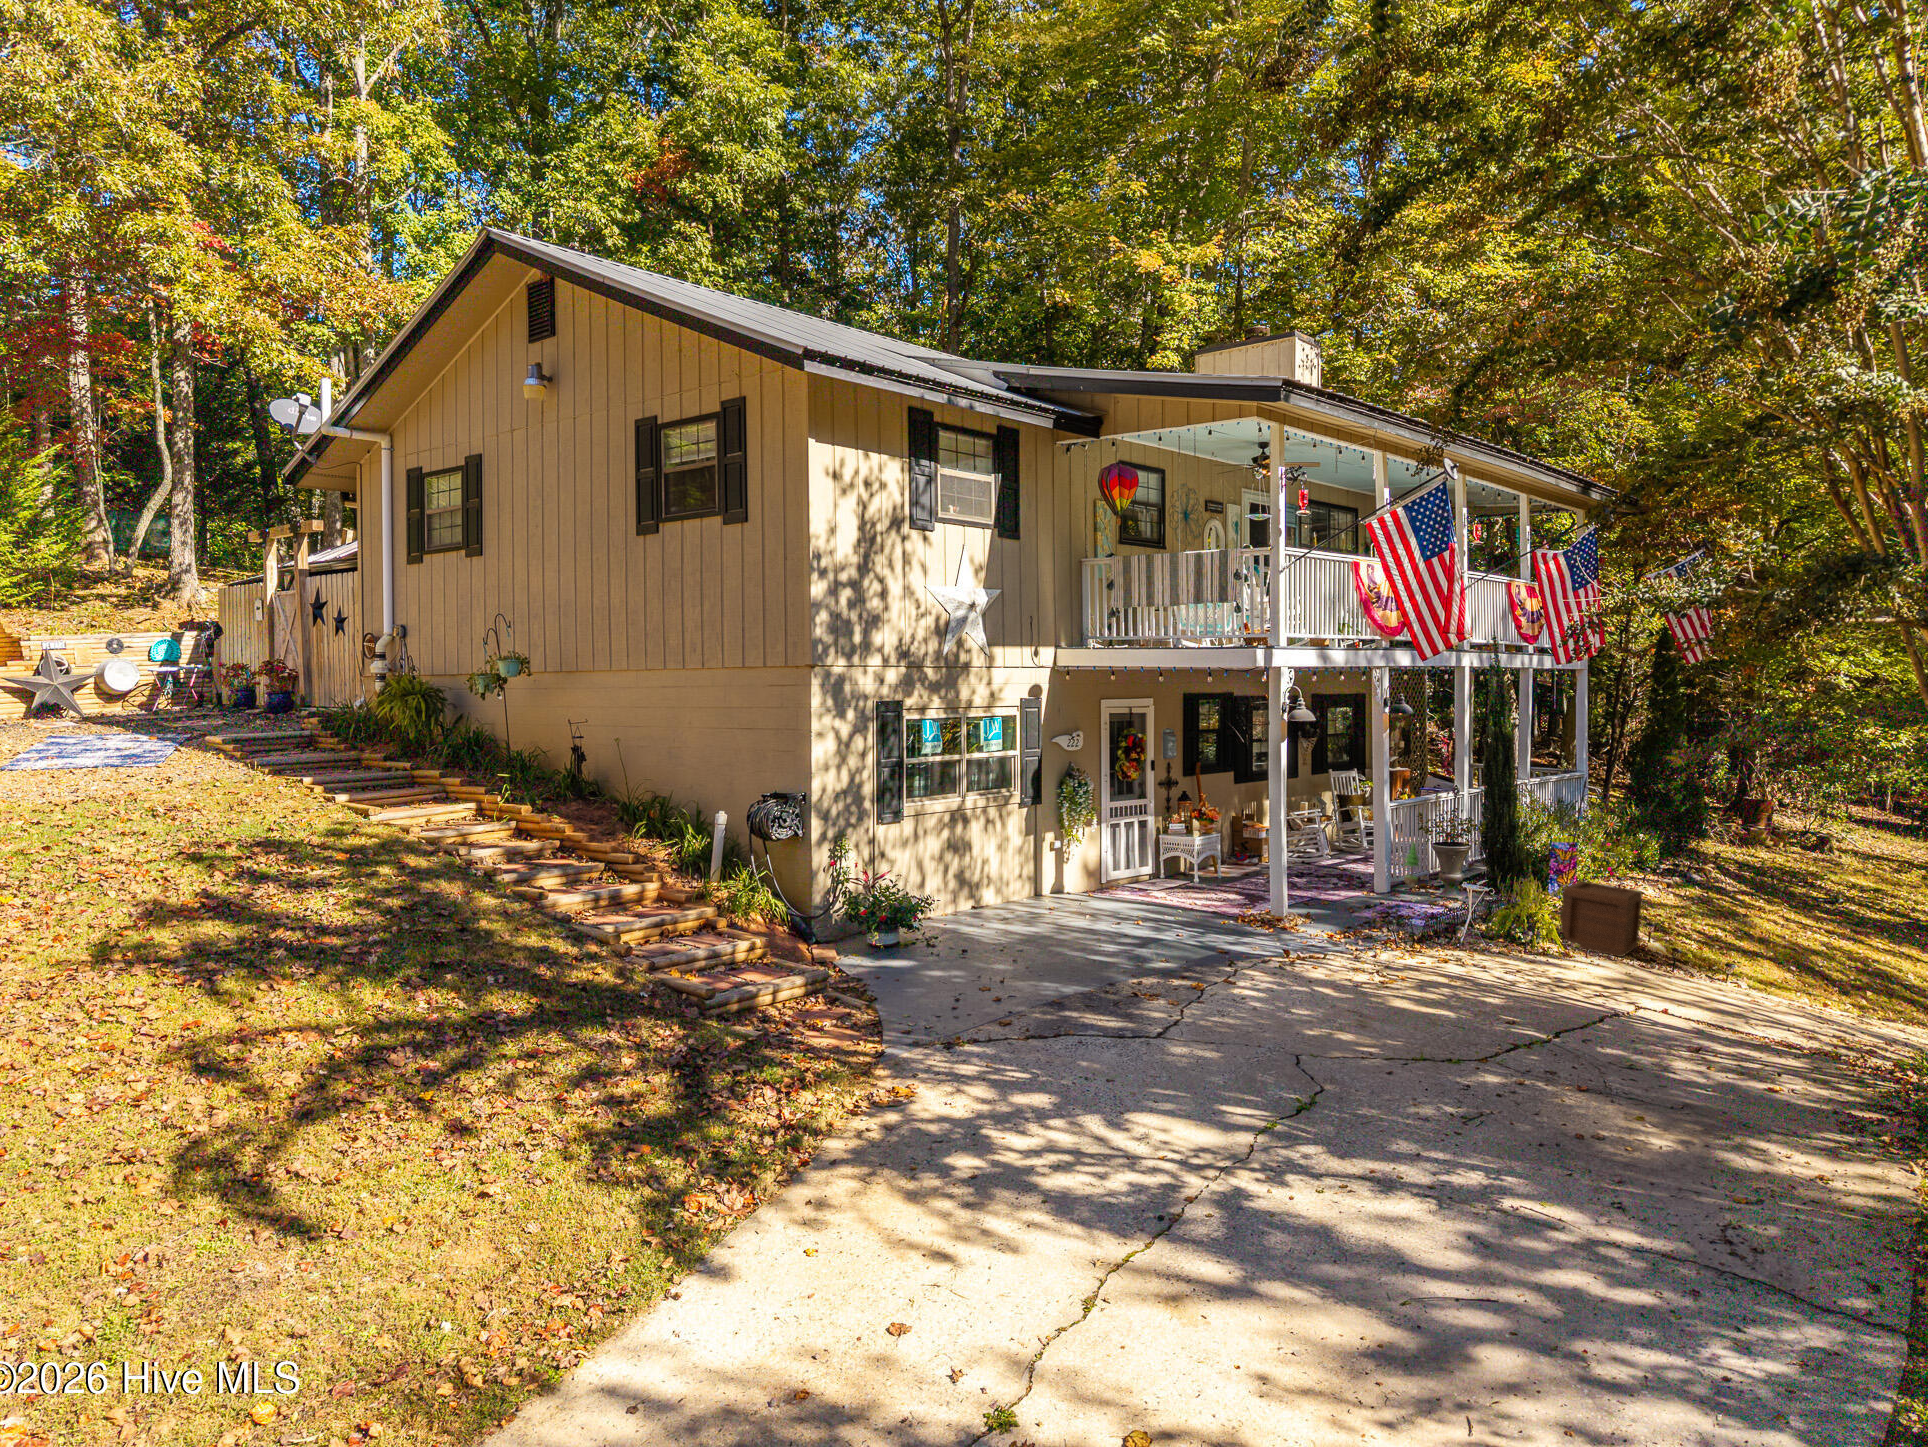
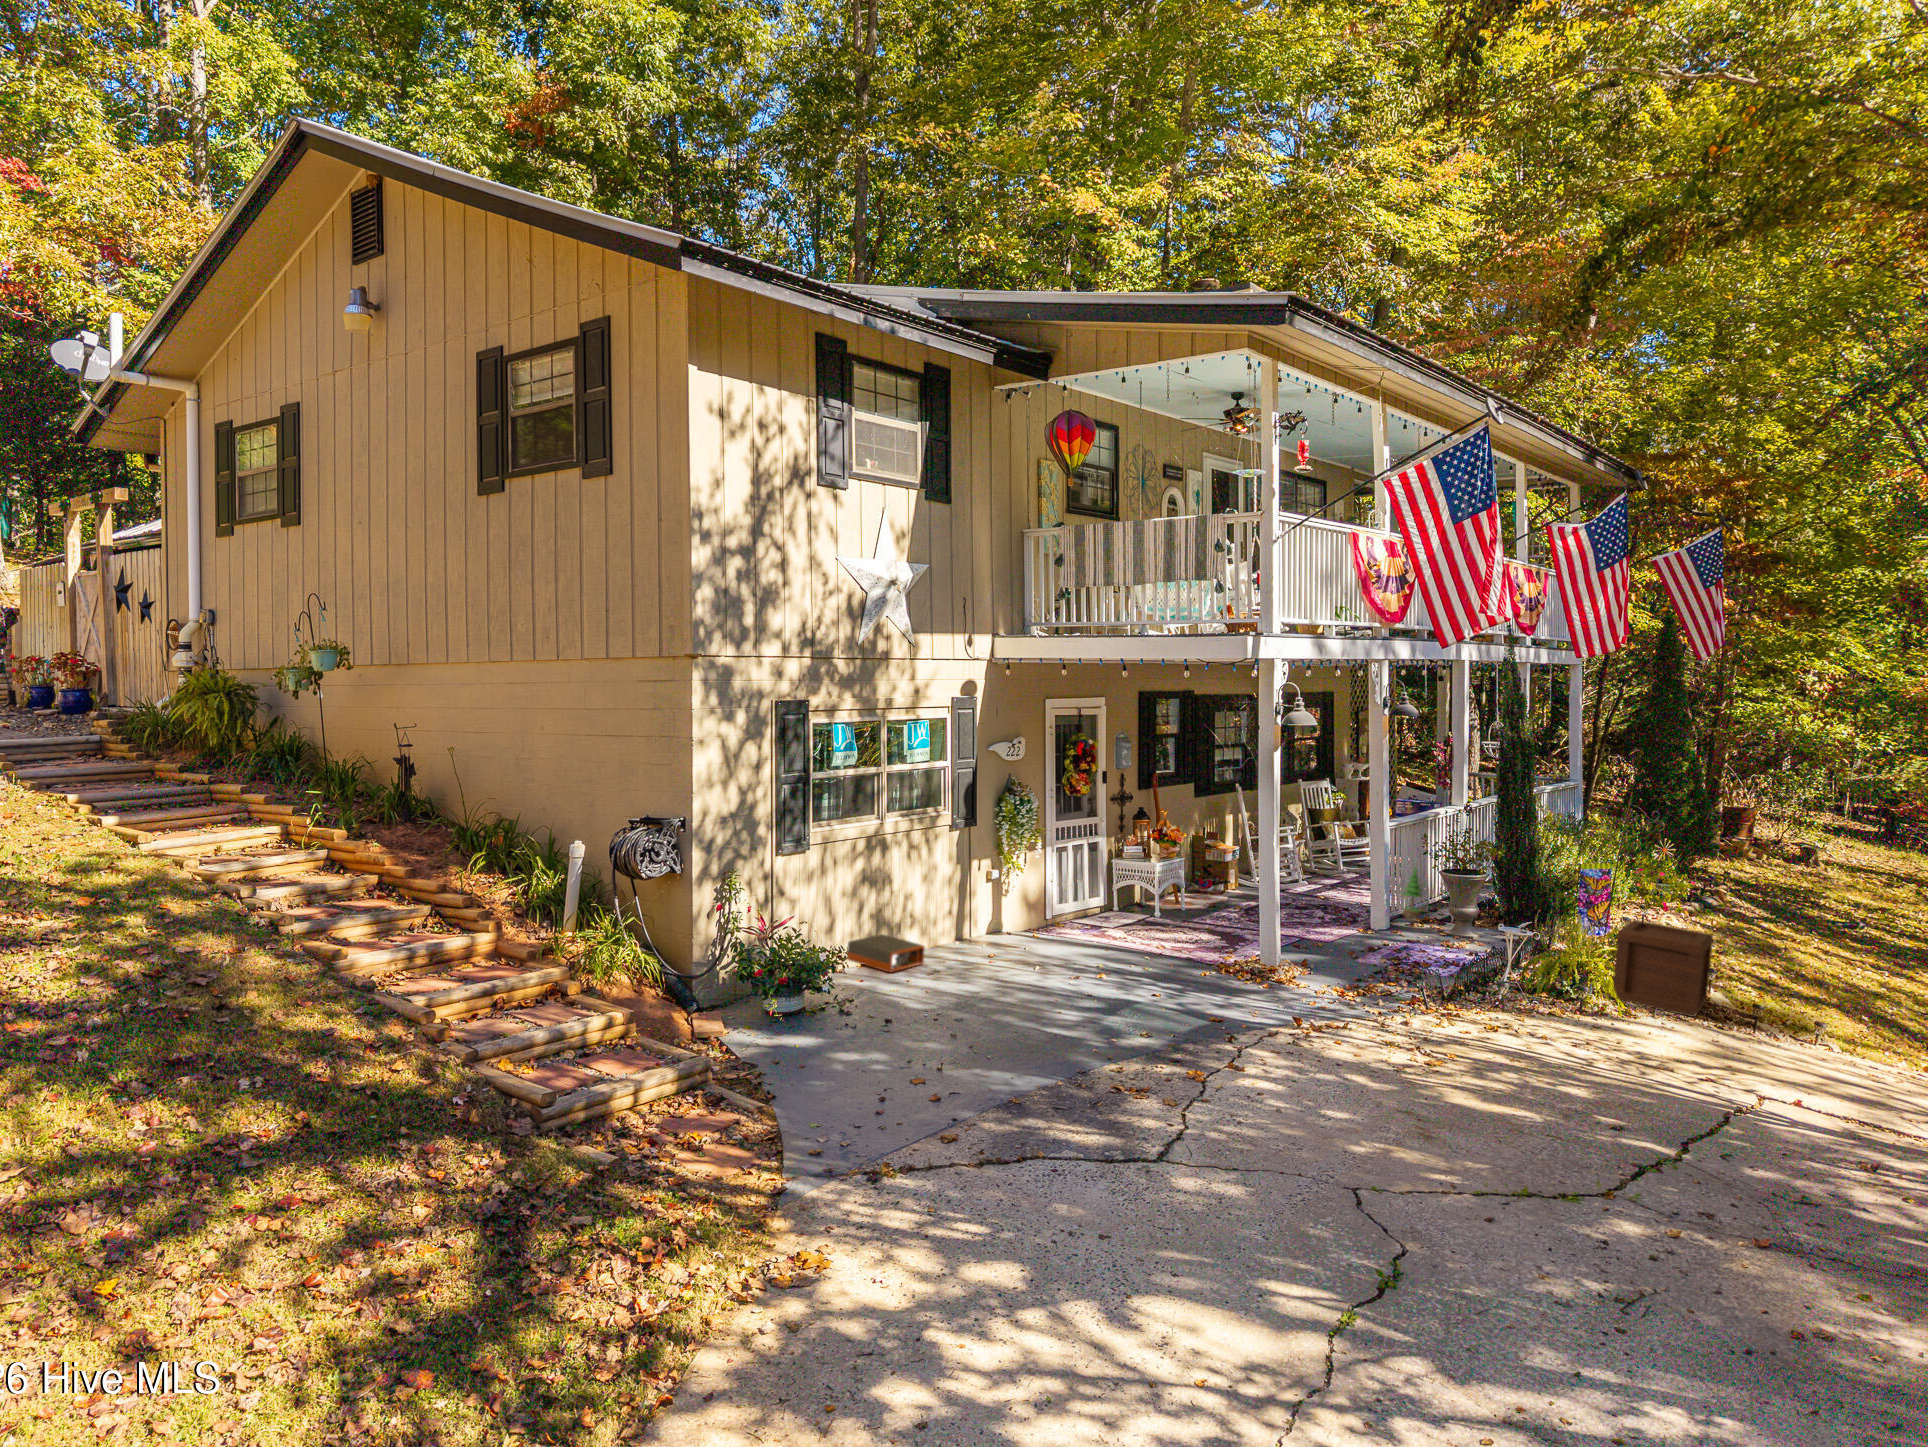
storage box: none [934,892,997,921] -> present [847,934,925,972]

